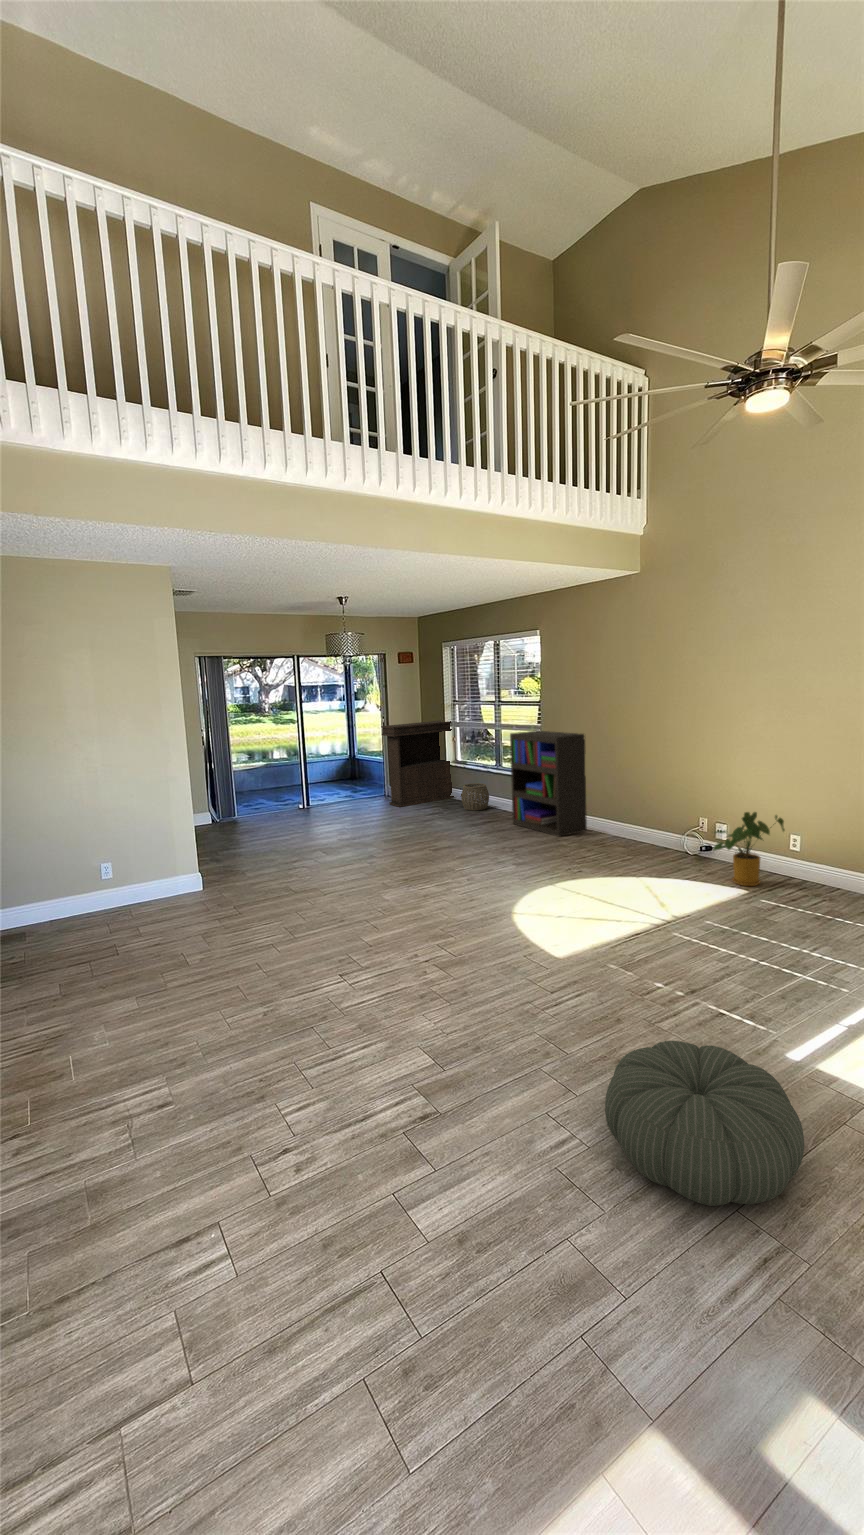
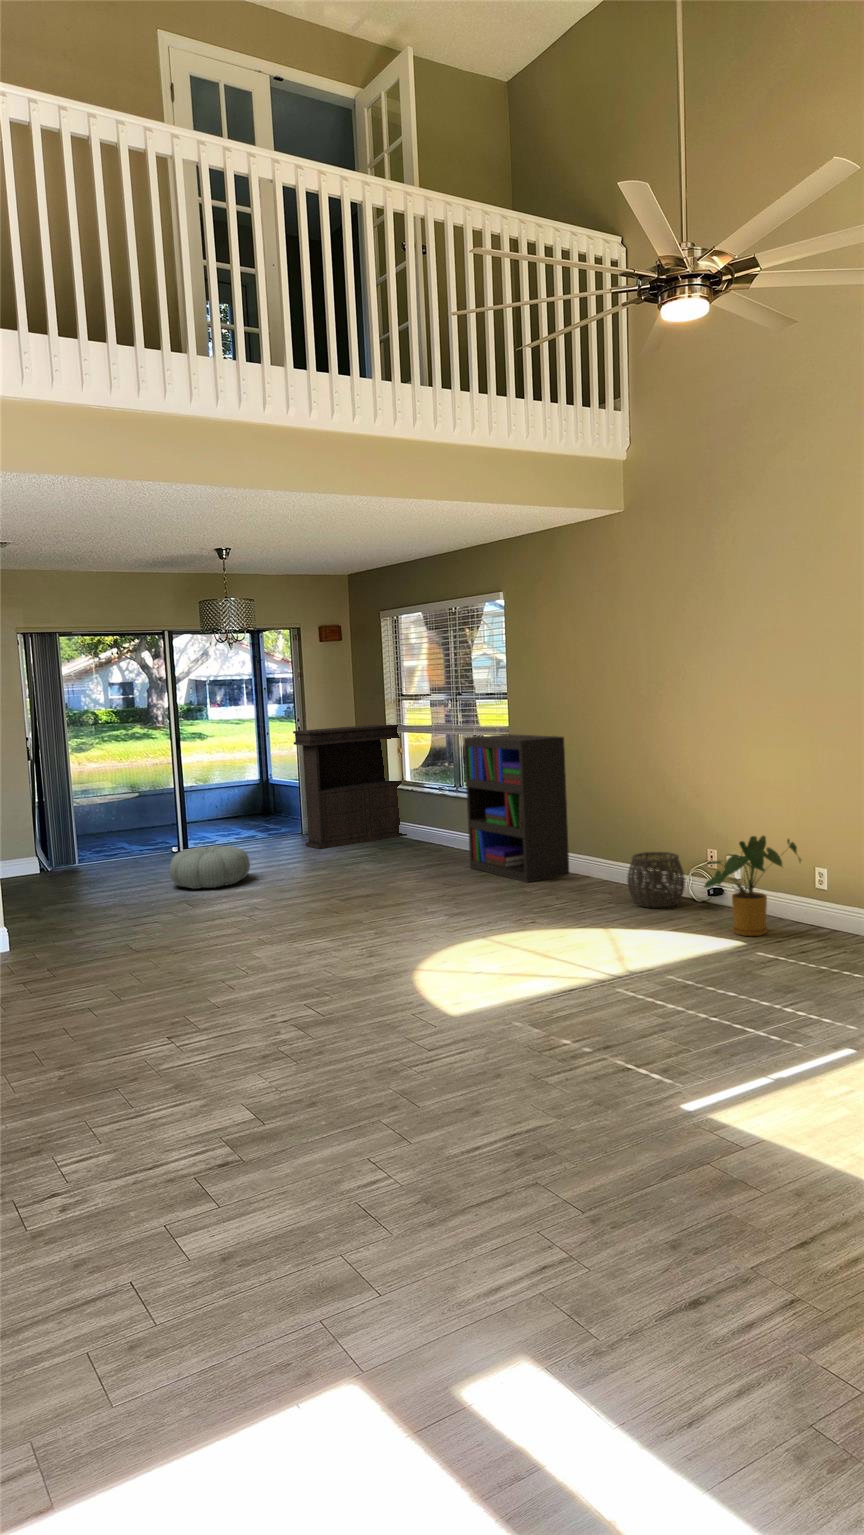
woven basket: present [461,783,489,811] -> present [627,852,685,908]
pouf: present [605,1041,804,1206] -> present [170,846,250,889]

